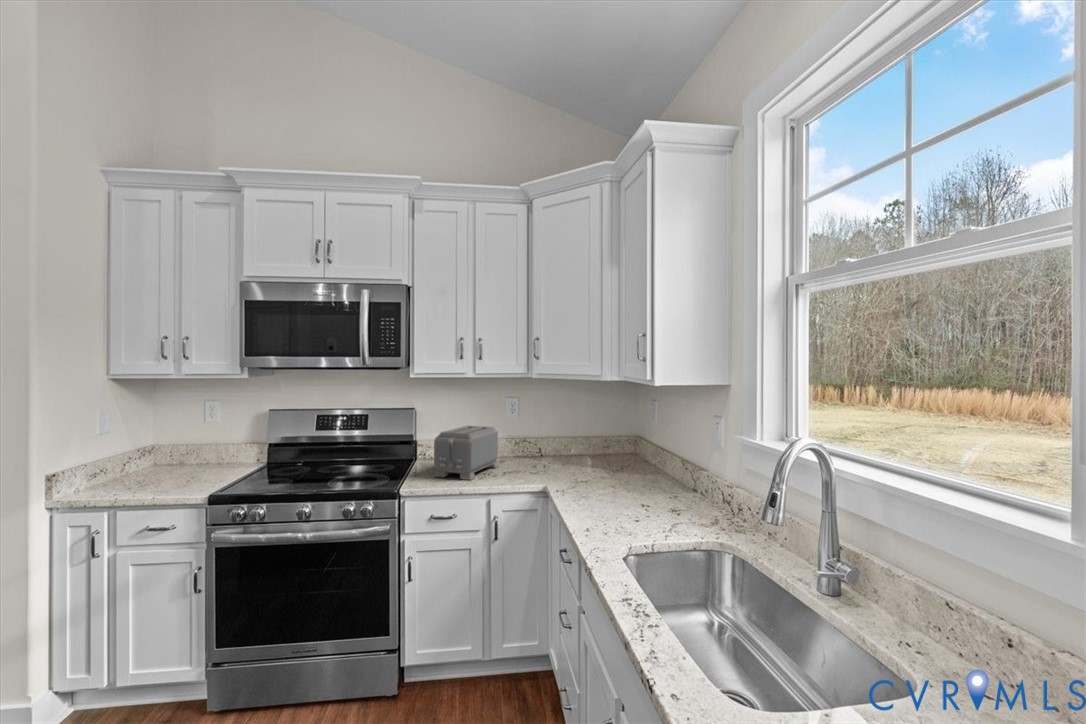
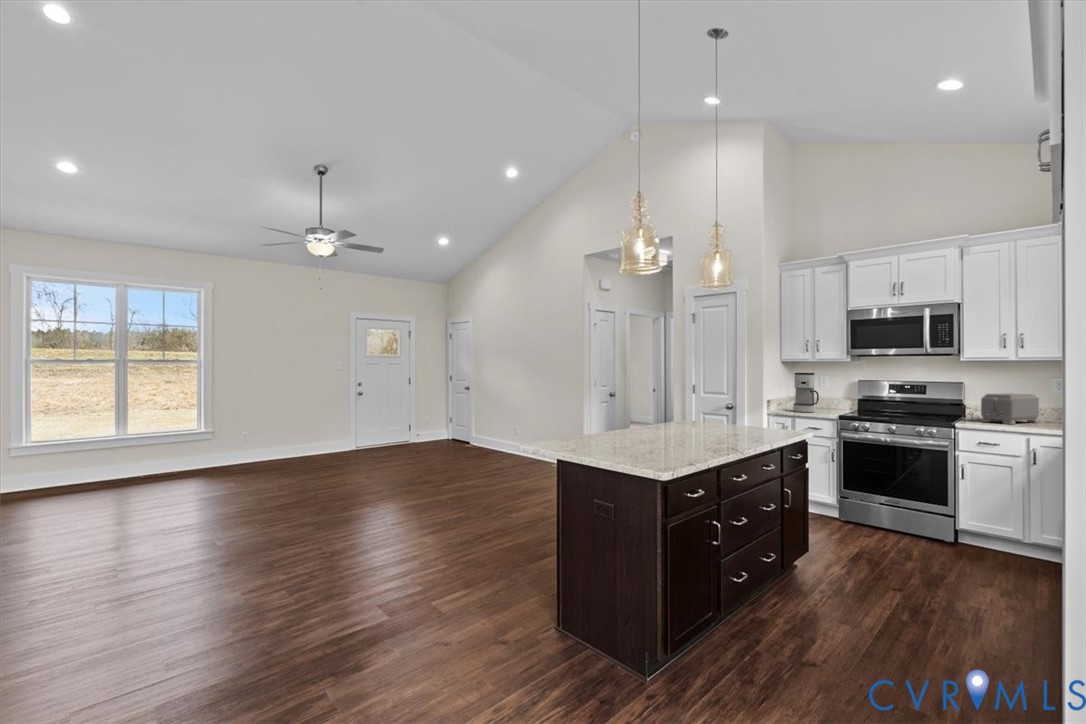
coffee maker: none [116,403,178,493] -> present [793,373,819,413]

